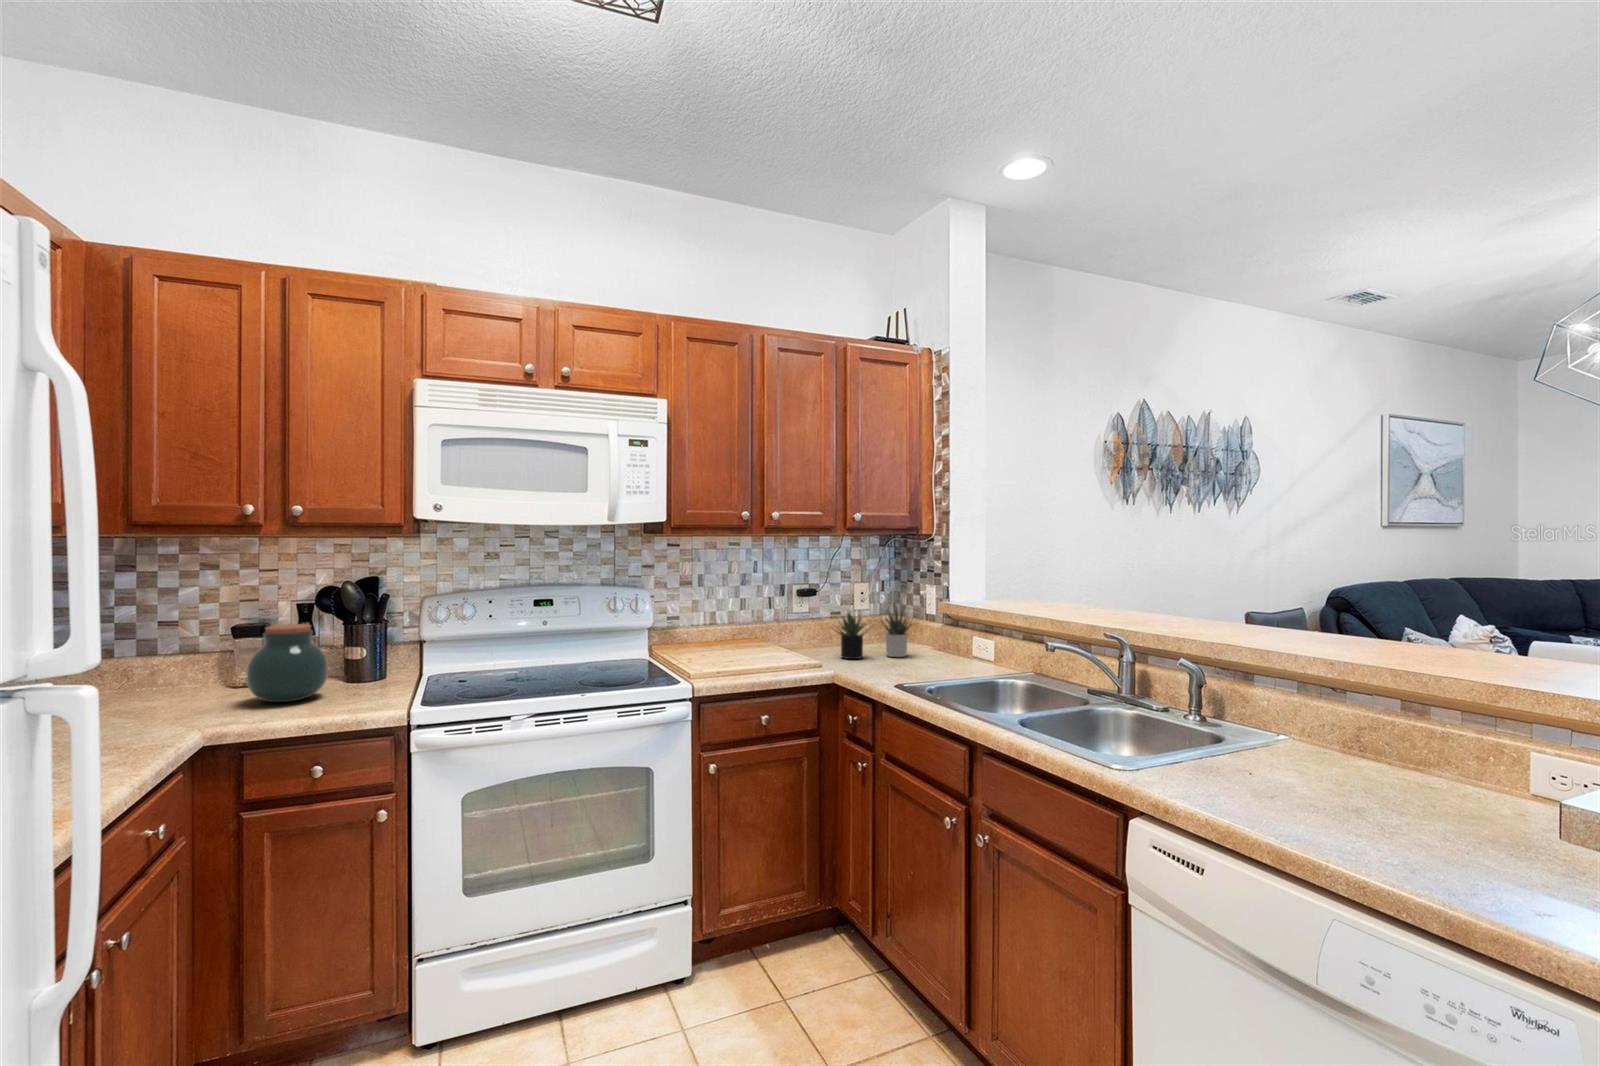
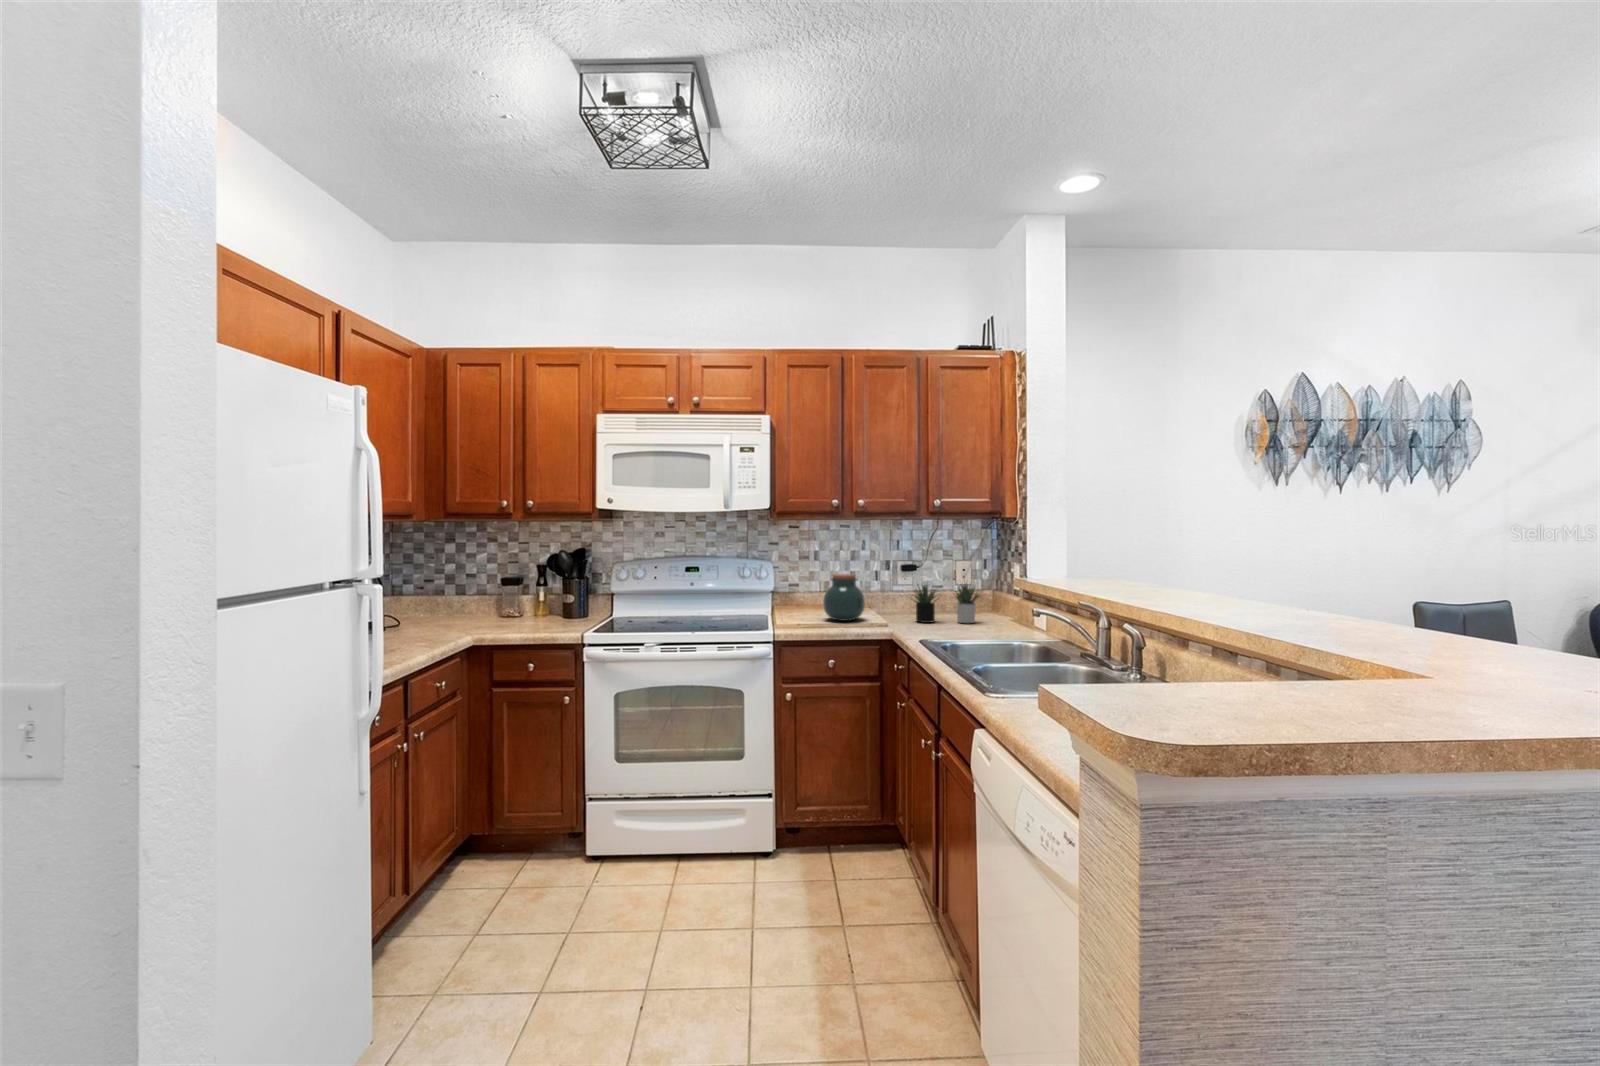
jar: present [247,624,328,702] -> present [823,574,865,621]

